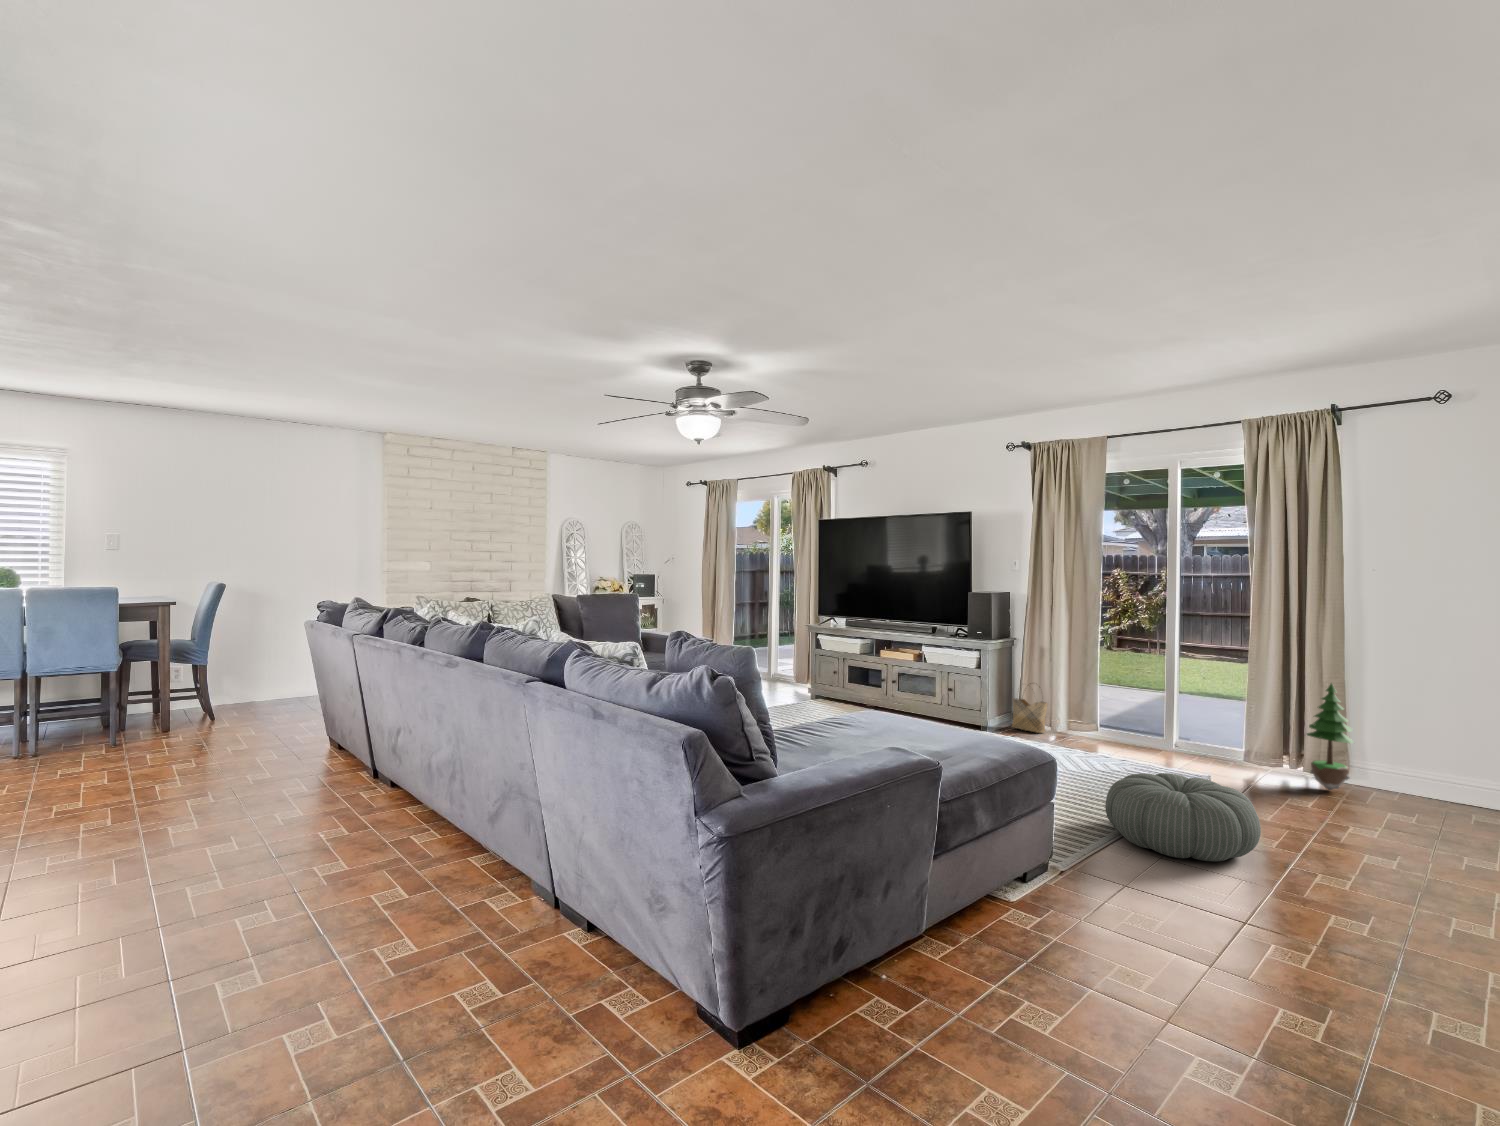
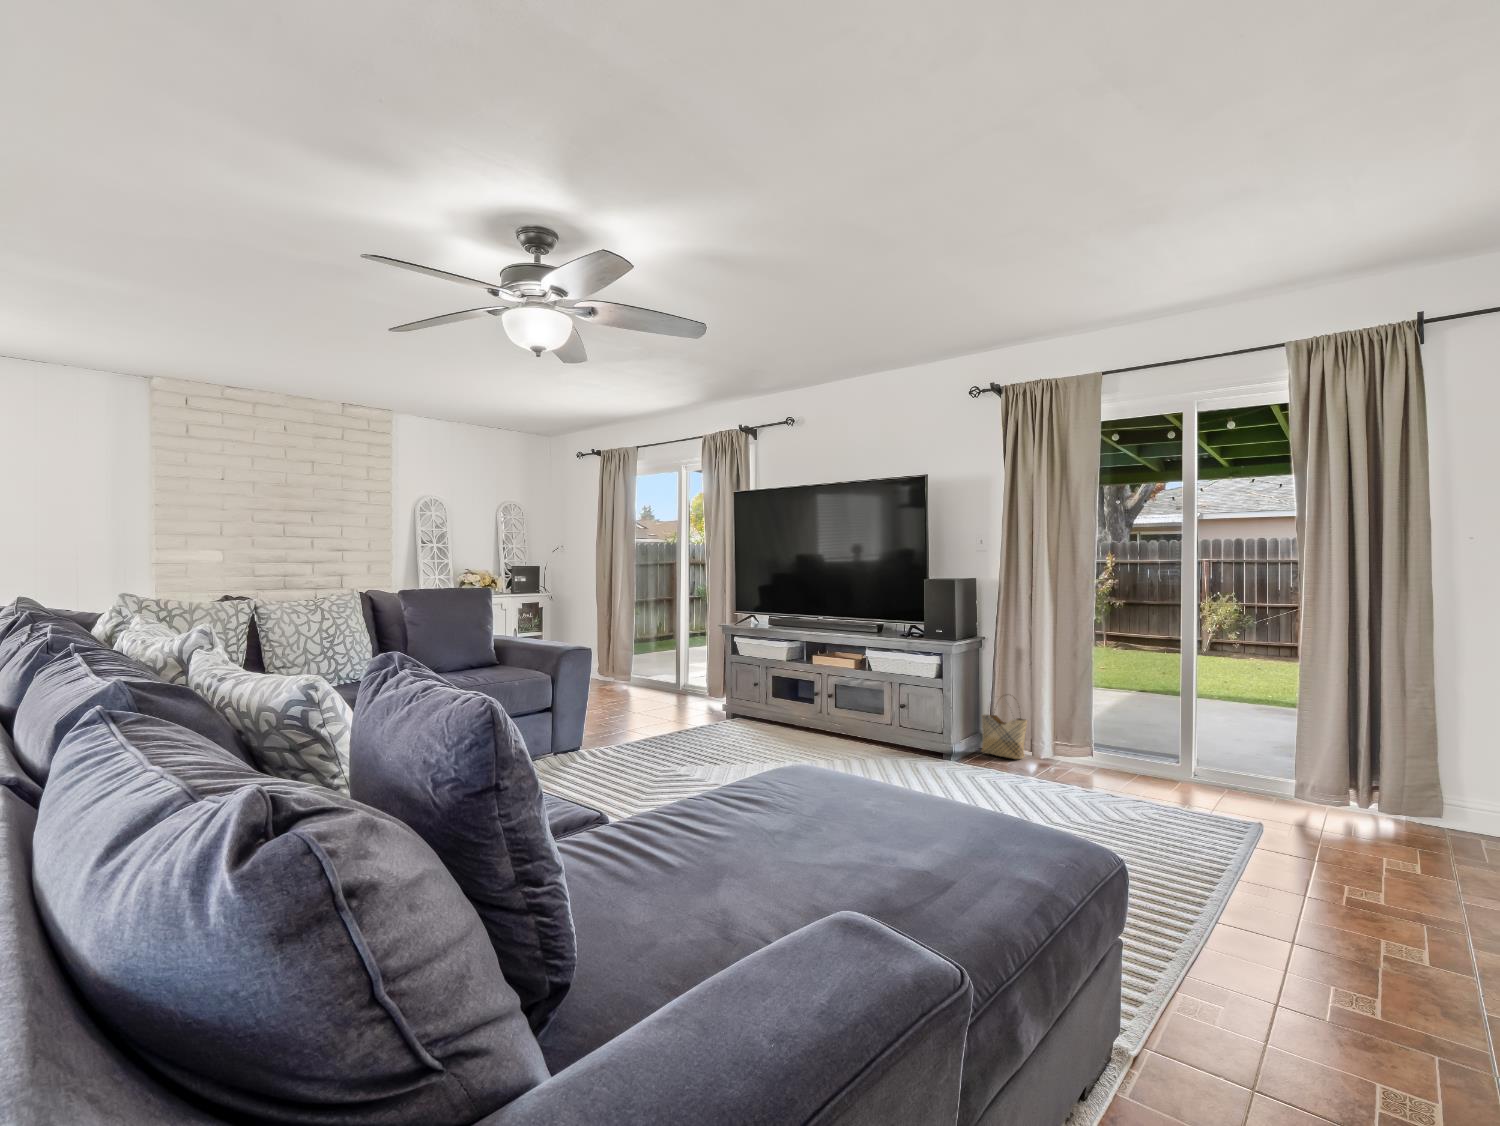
potted tree: present [1307,683,1353,790] -> none [1388,692,1459,840]
pouf: present [1105,773,1261,861] -> none [1166,844,1427,1007]

